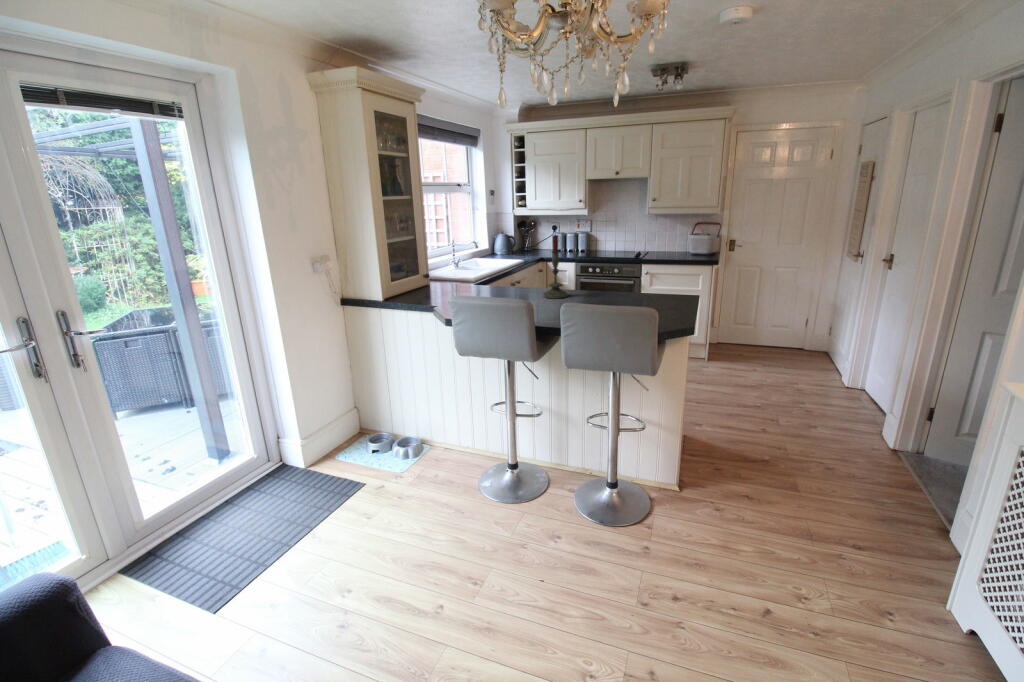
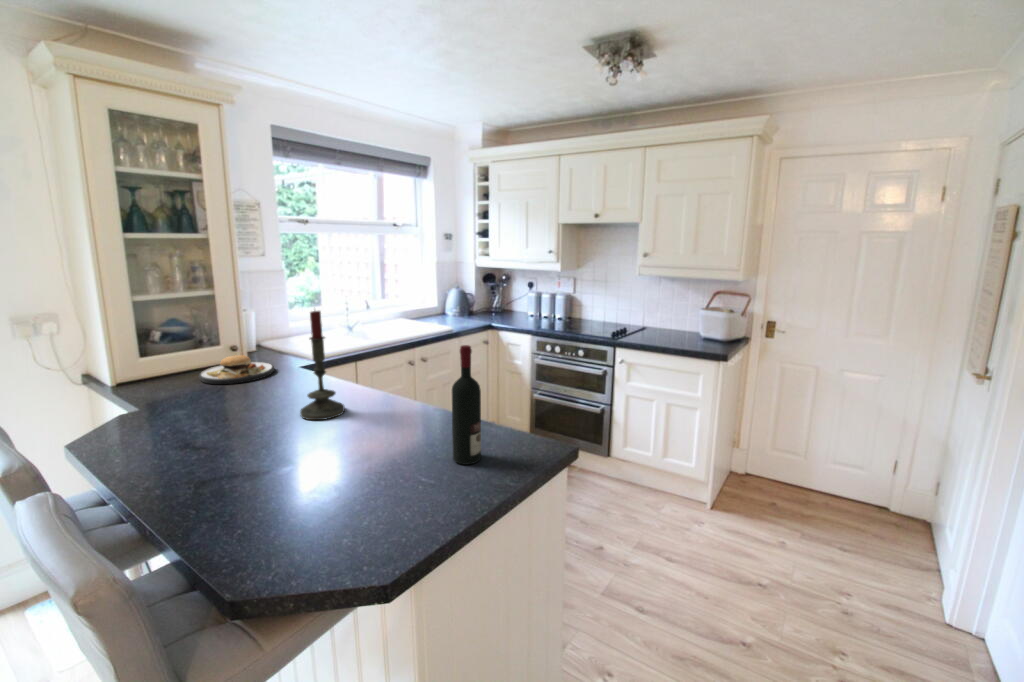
wine bottle: none [662,241,680,301] -> present [452,345,481,465]
plate: none [429,268,473,294] -> present [199,355,274,384]

